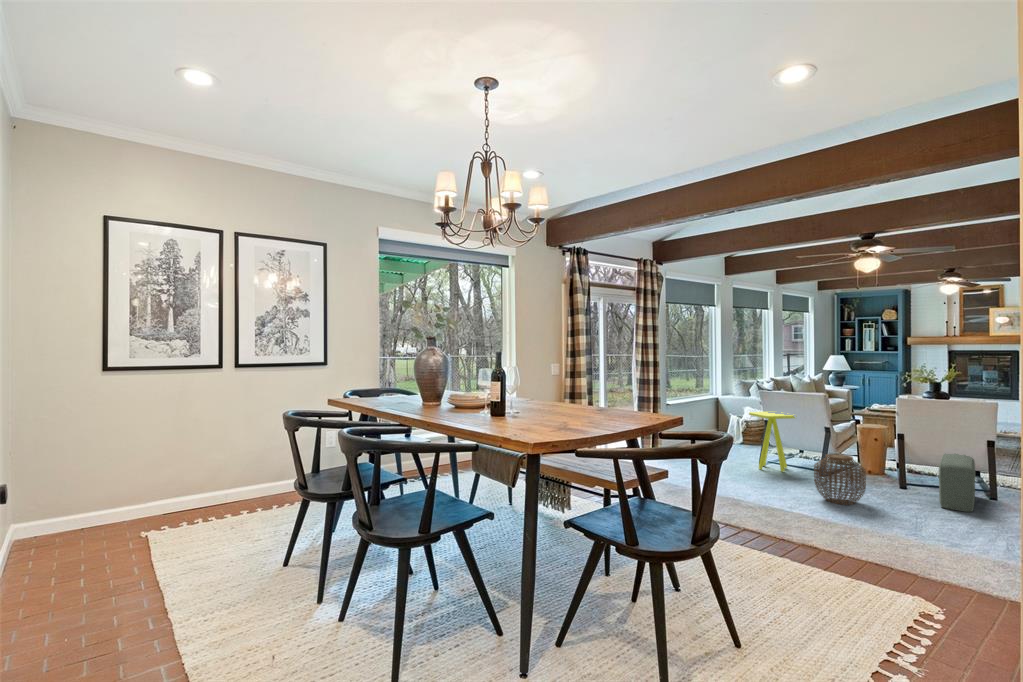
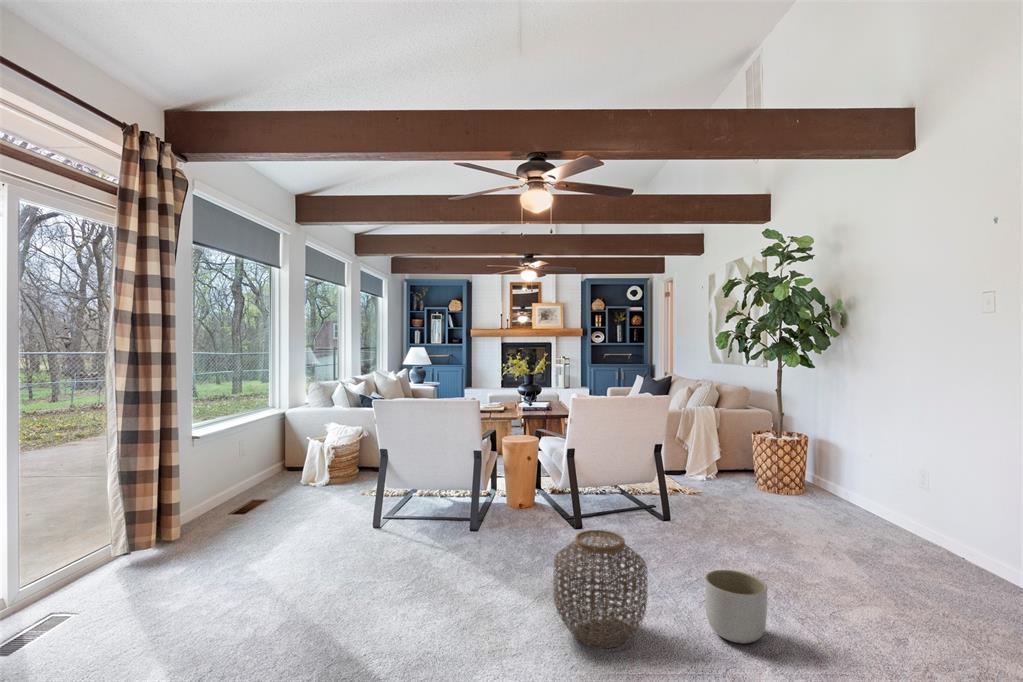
side table: present [749,412,797,472] -> none [373,439,455,557]
pouf: present [939,453,975,512] -> none [653,479,746,585]
planter: none [901,485,939,519] -> present [705,570,767,644]

